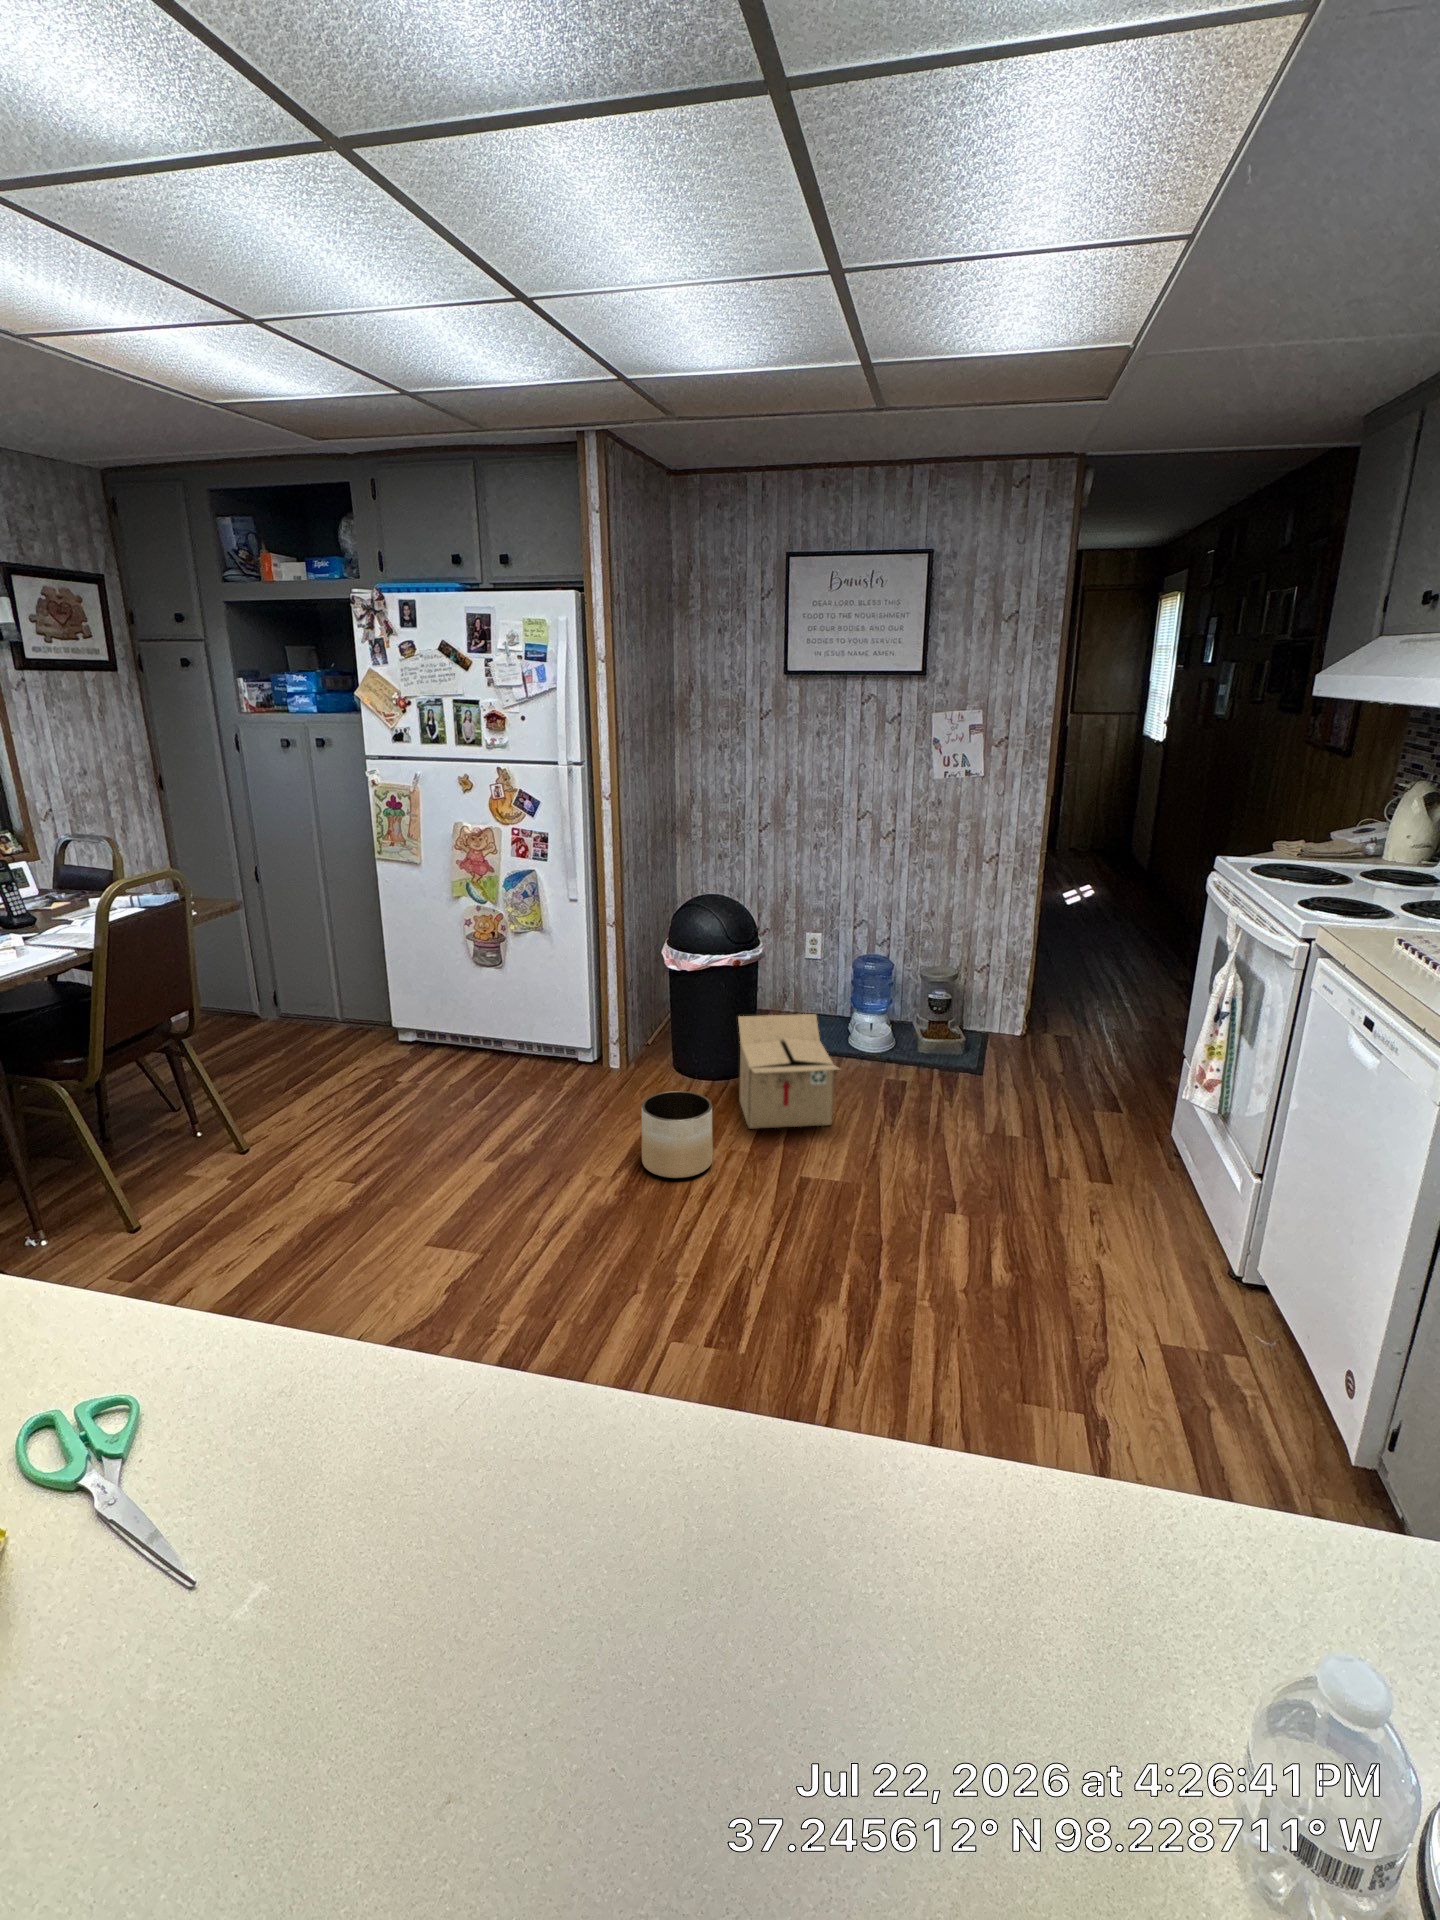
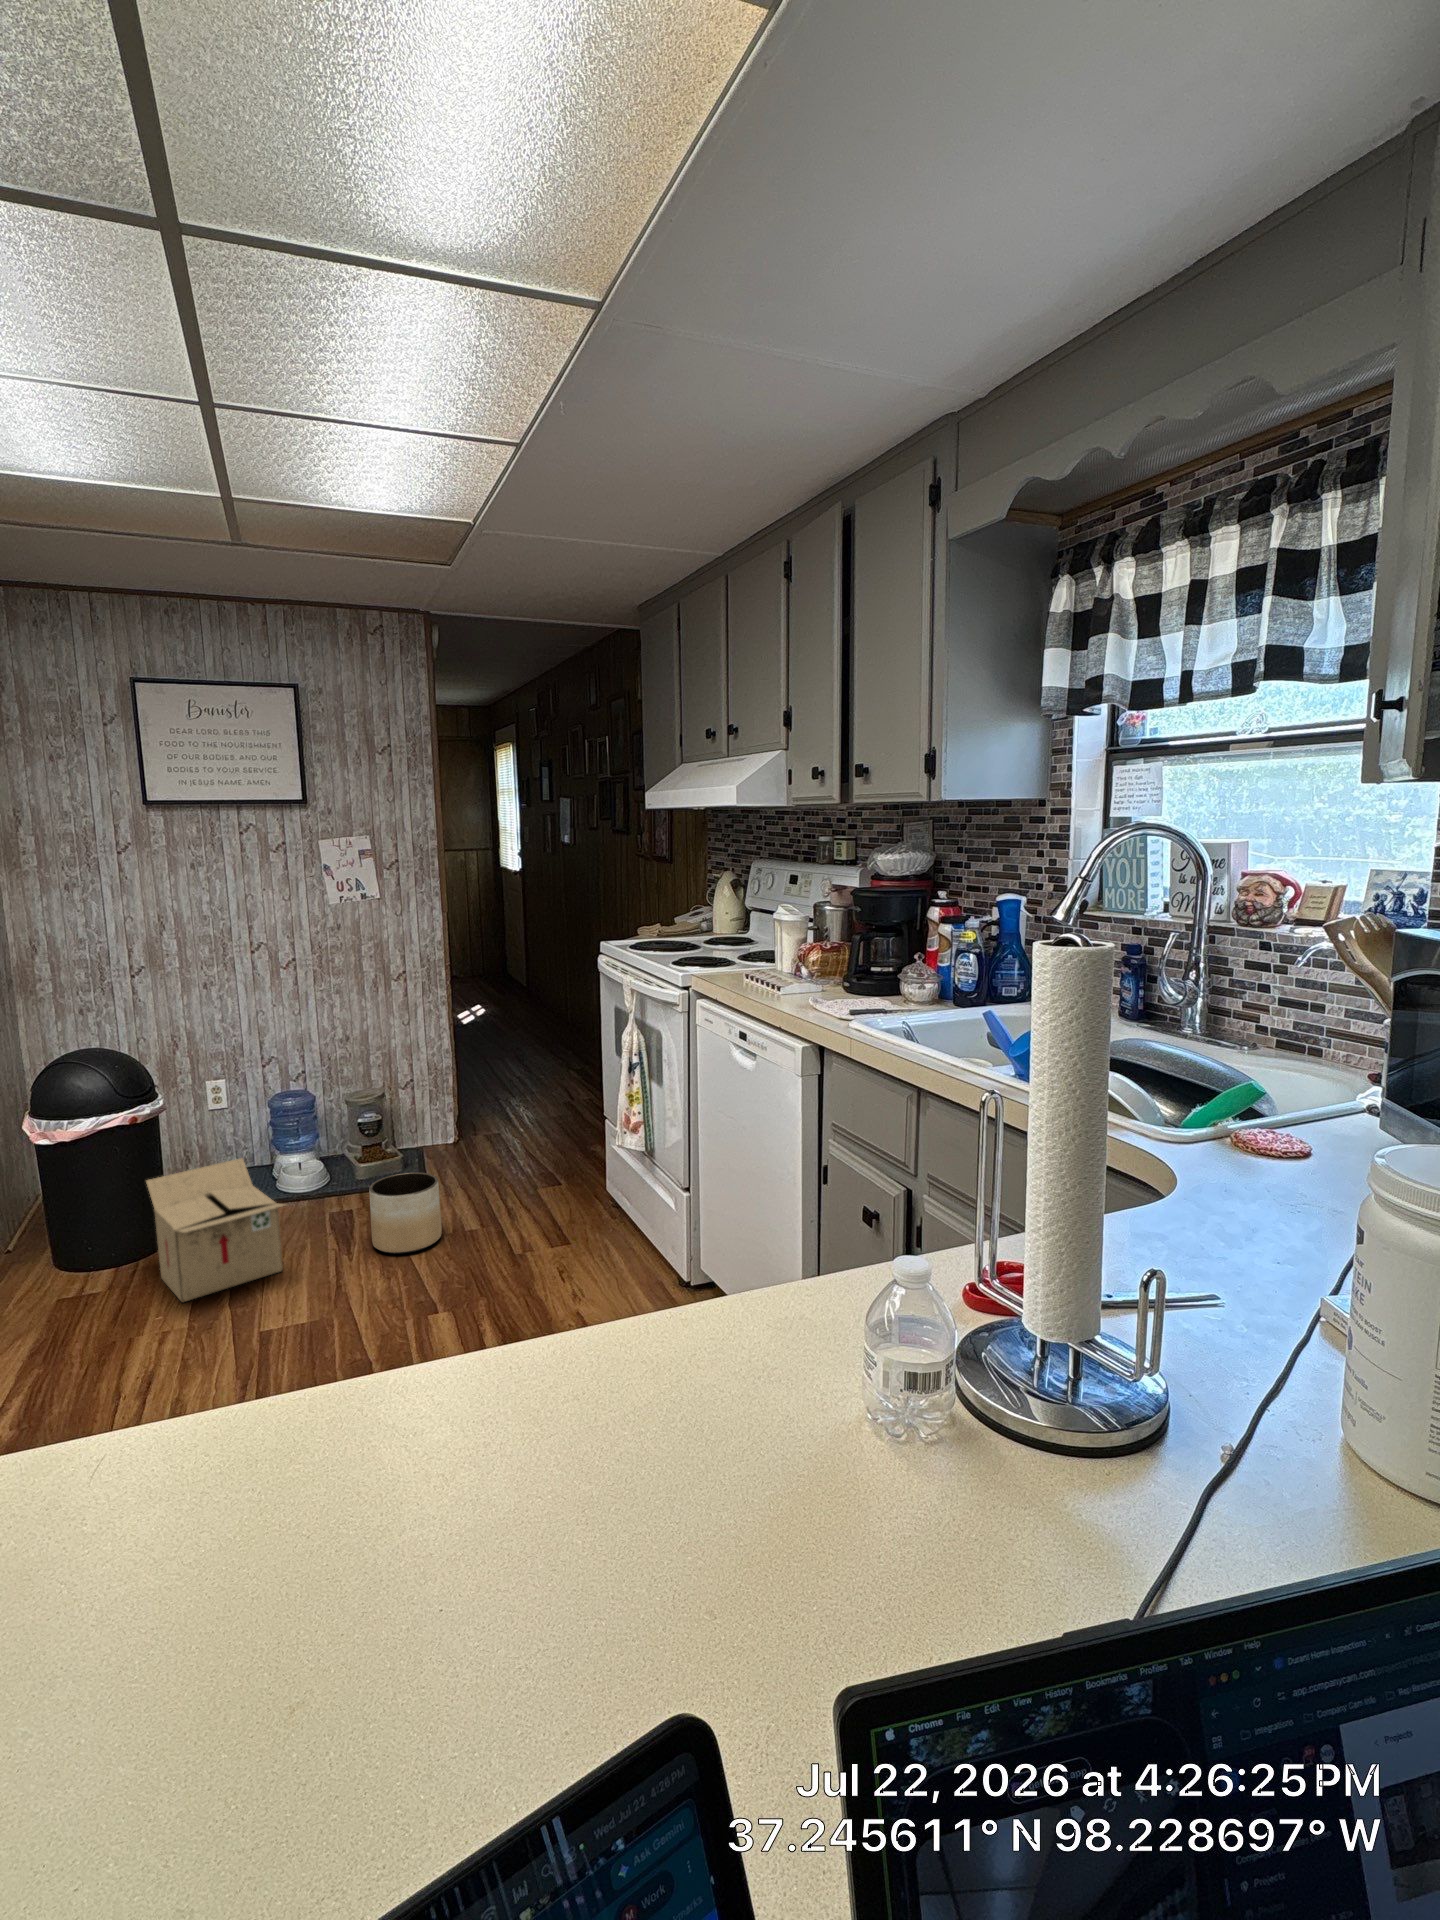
planter: present [642,1091,713,1178] -> present [369,1172,442,1254]

